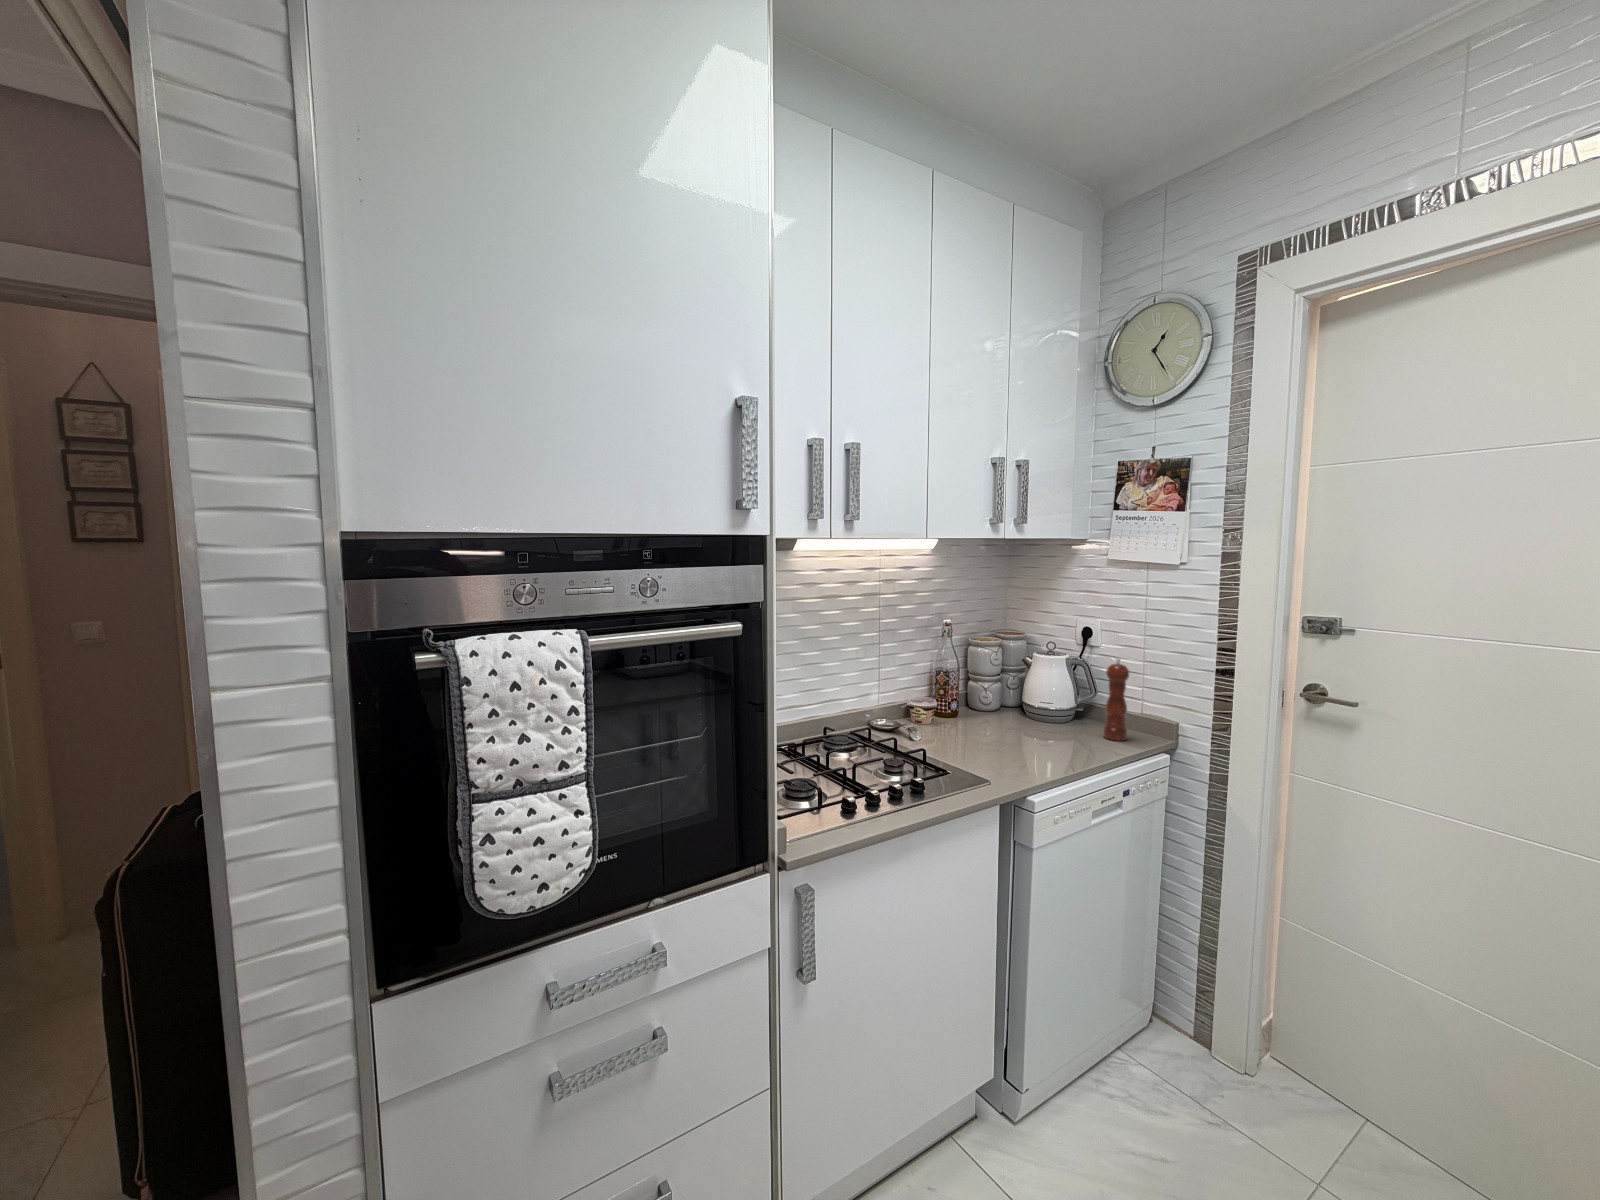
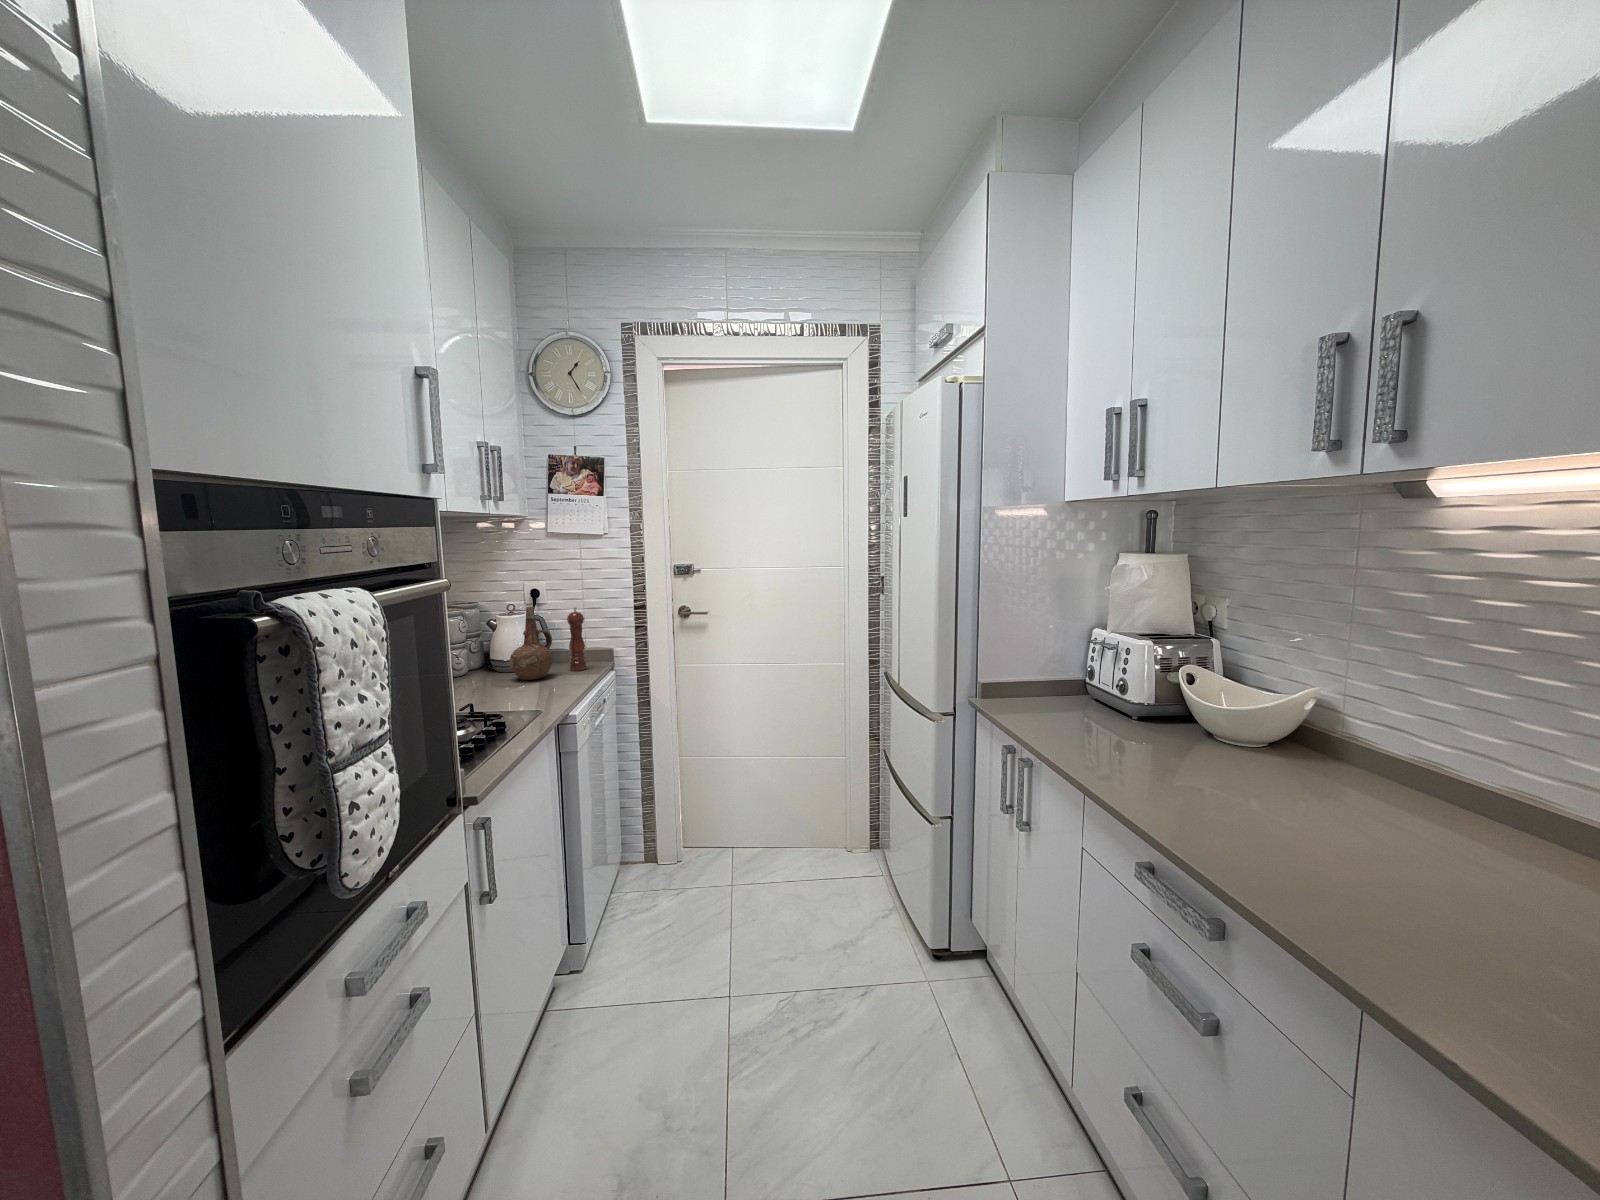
ceramic pitcher: none [1023,649,1078,737] -> present [510,607,553,680]

